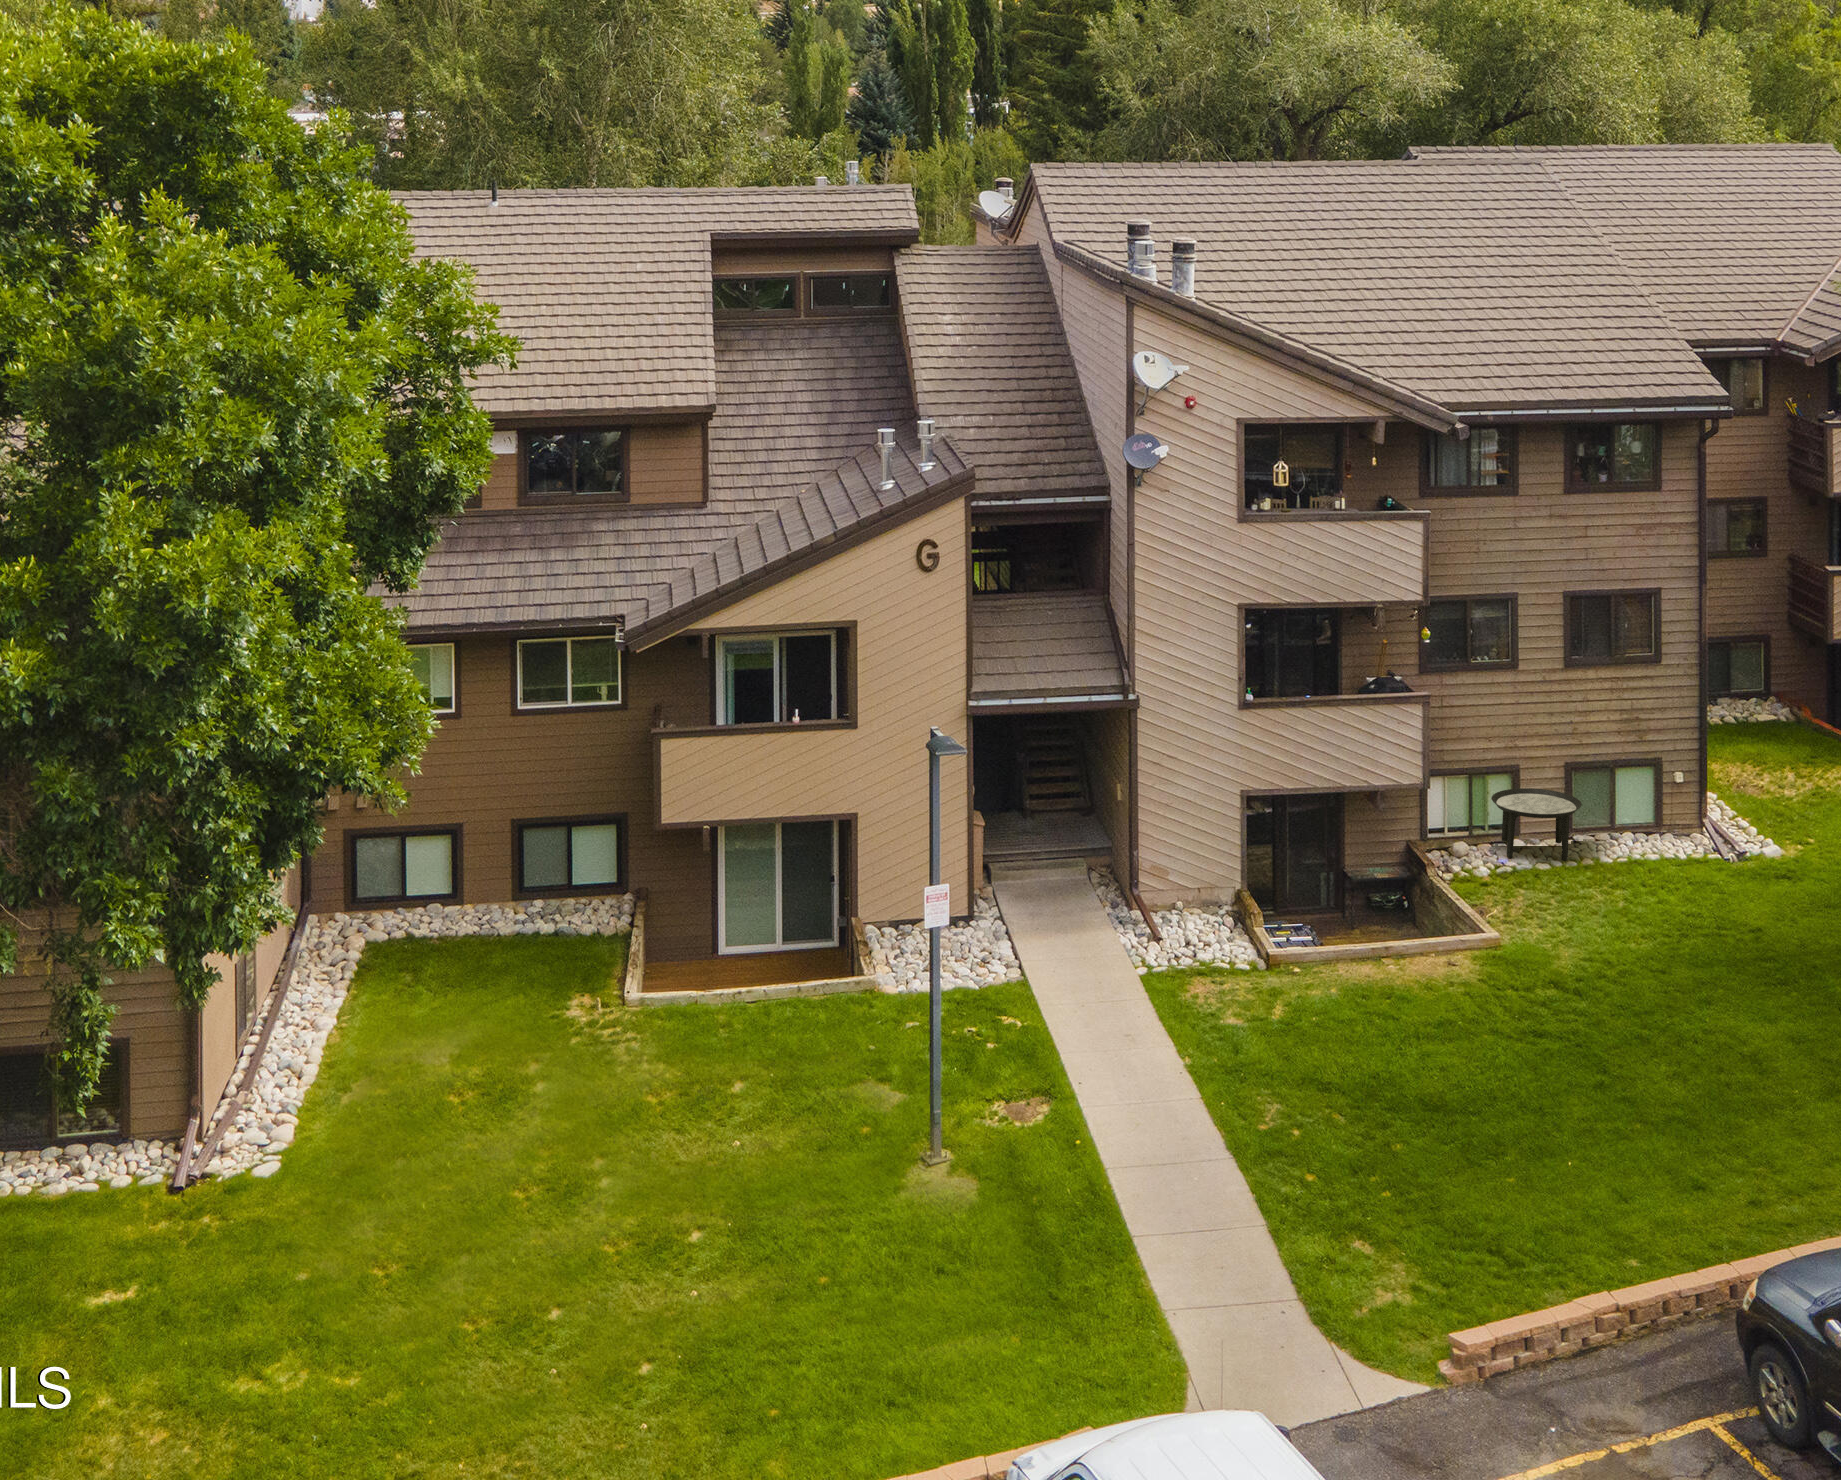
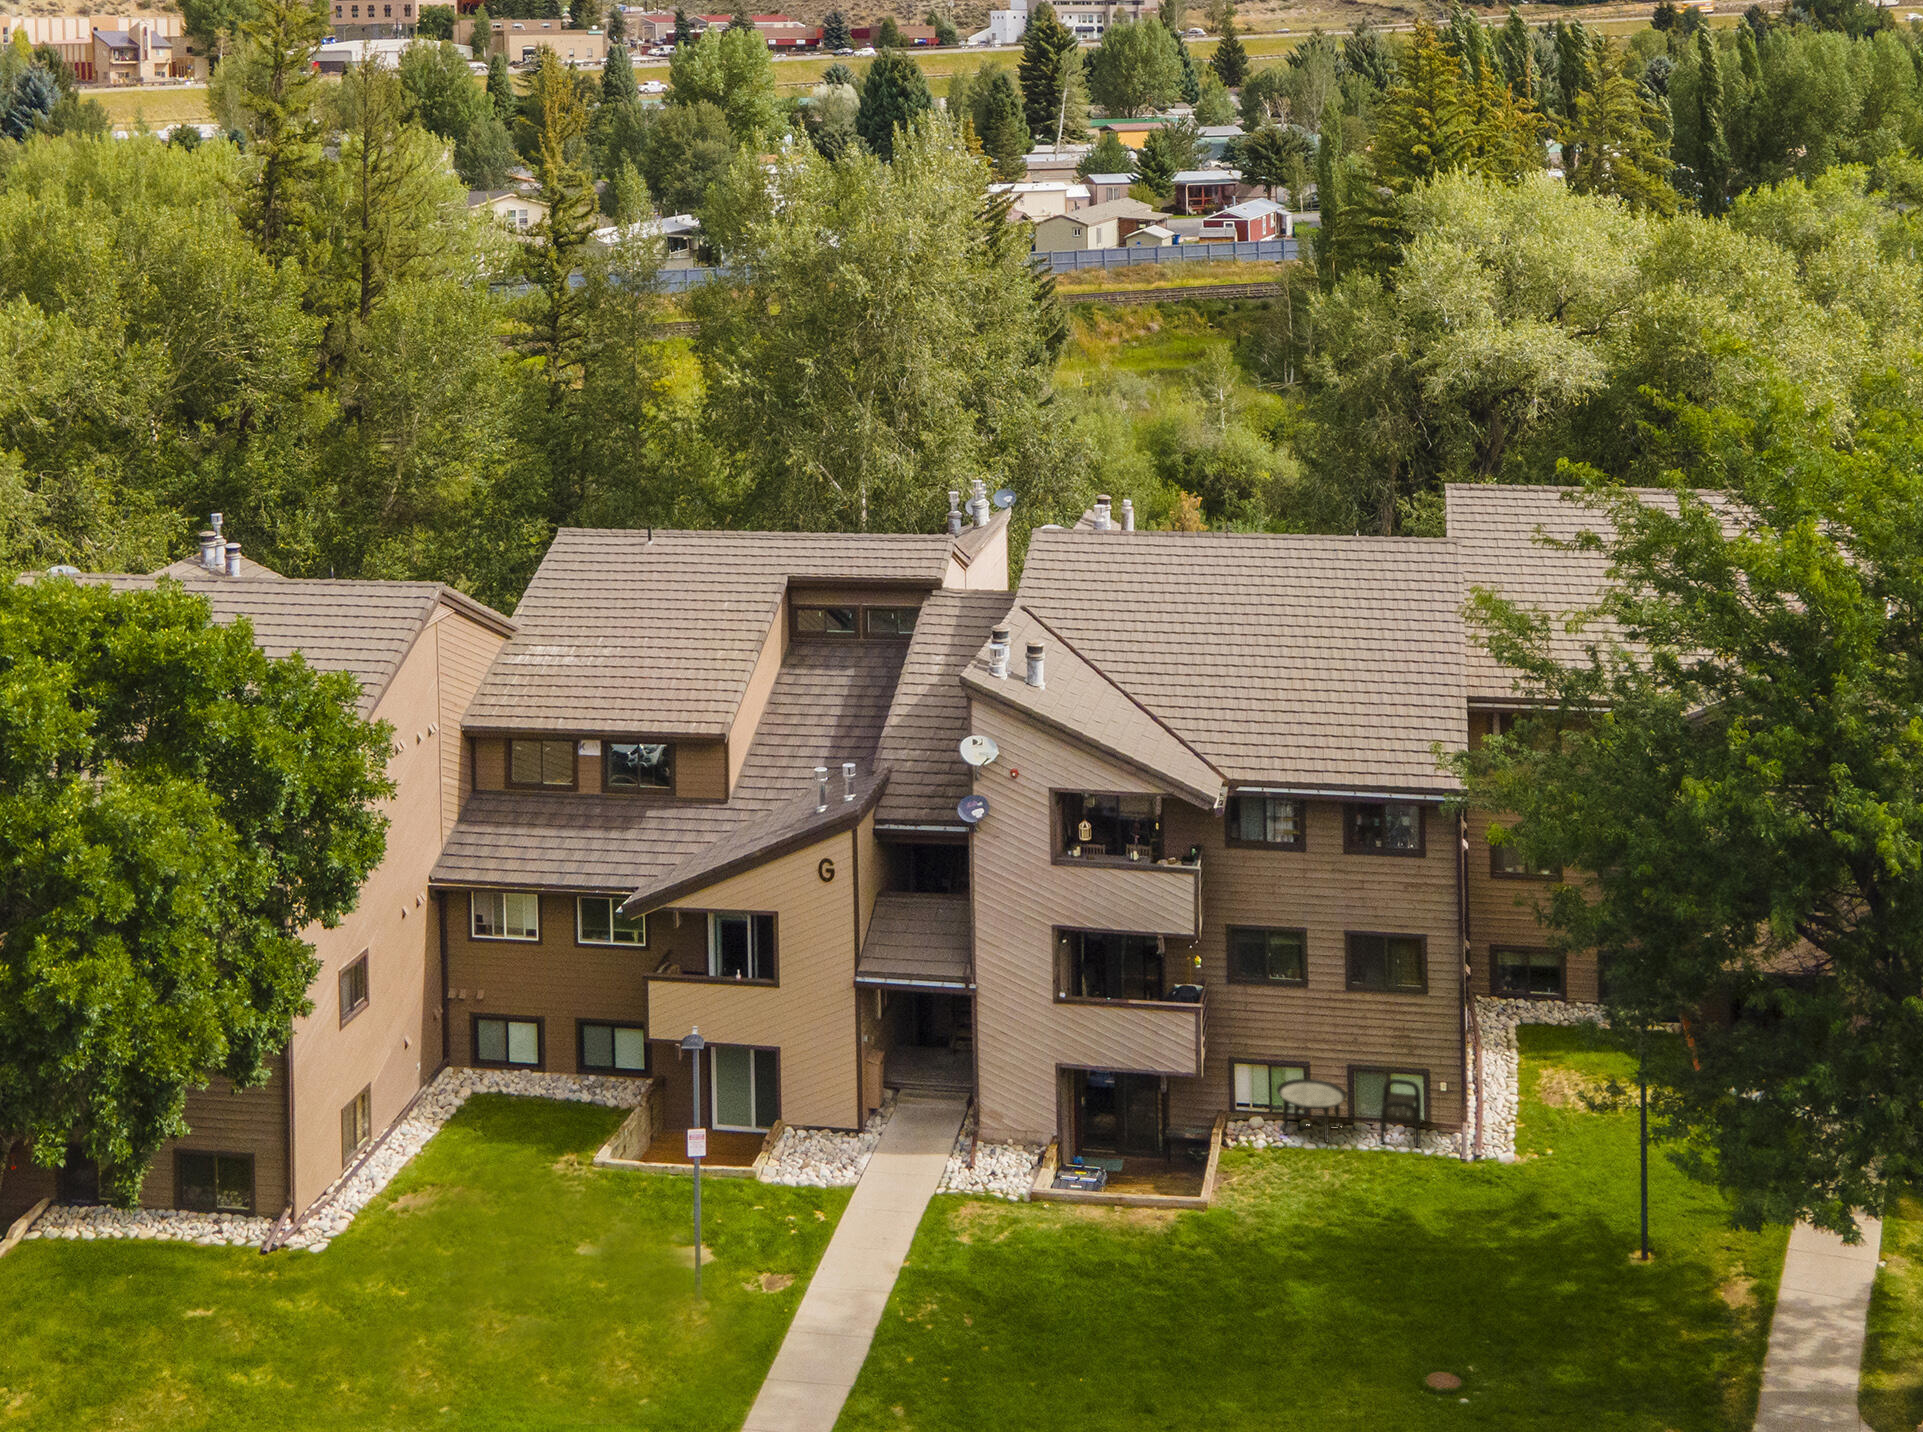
bench: none [1600,776,1673,854] -> present [1379,1079,1422,1147]

